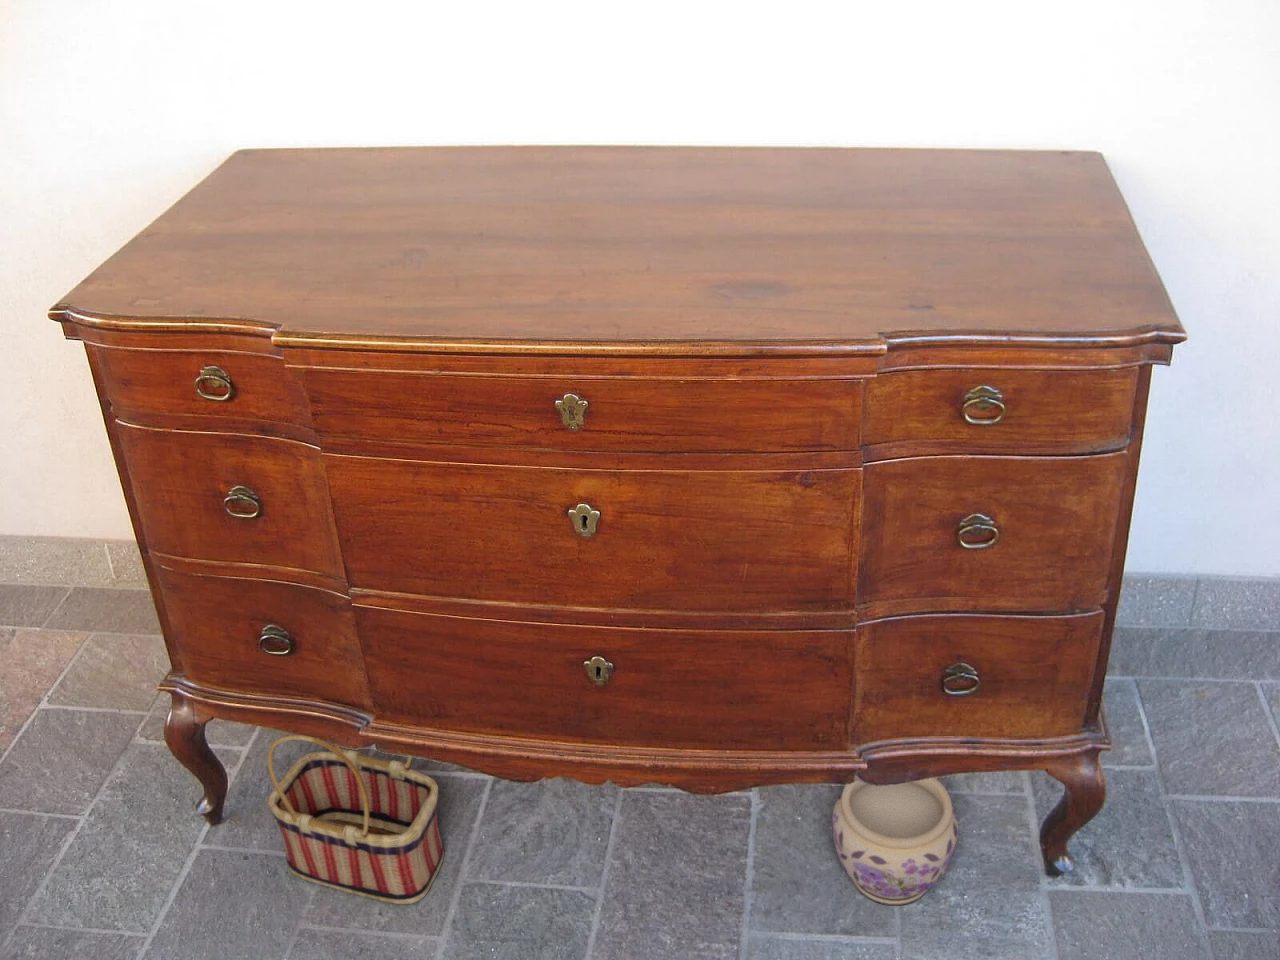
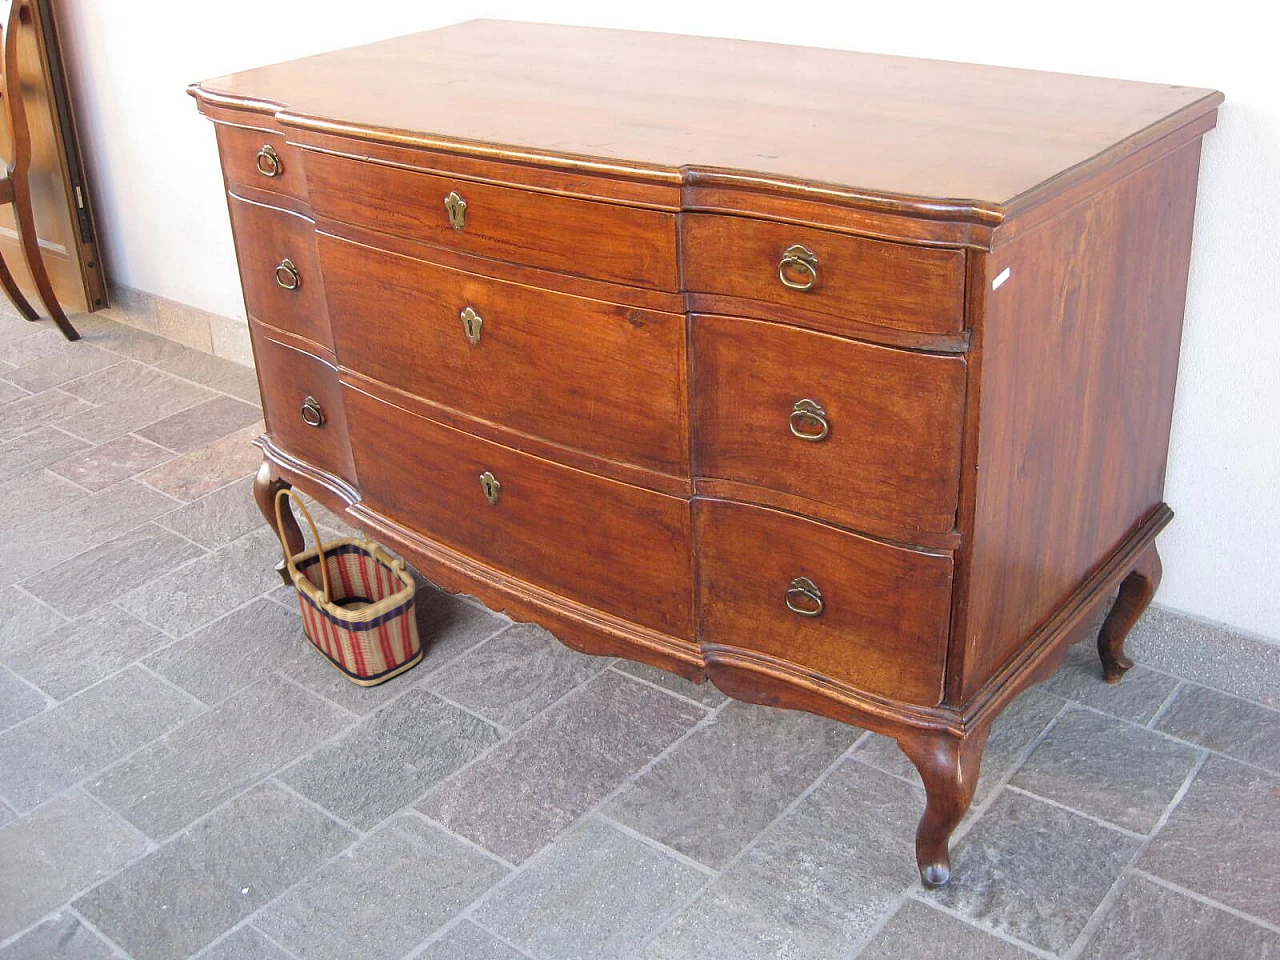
planter: present [832,778,958,906] -> none [697,697,832,851]

